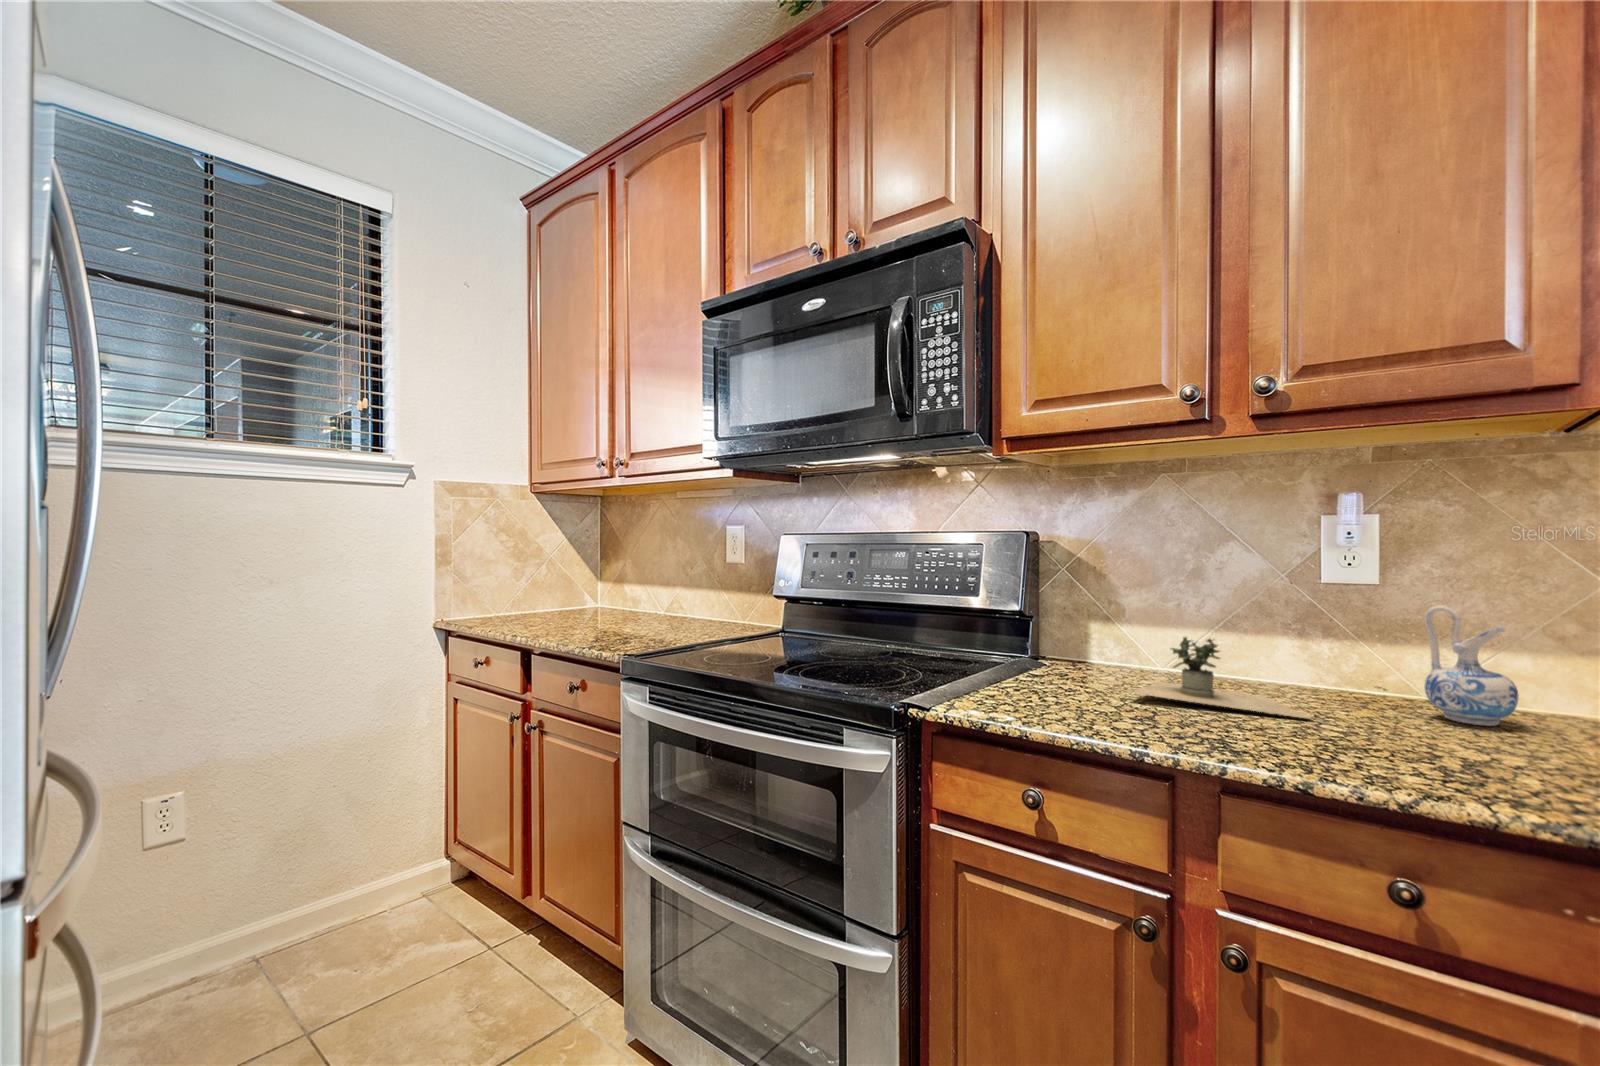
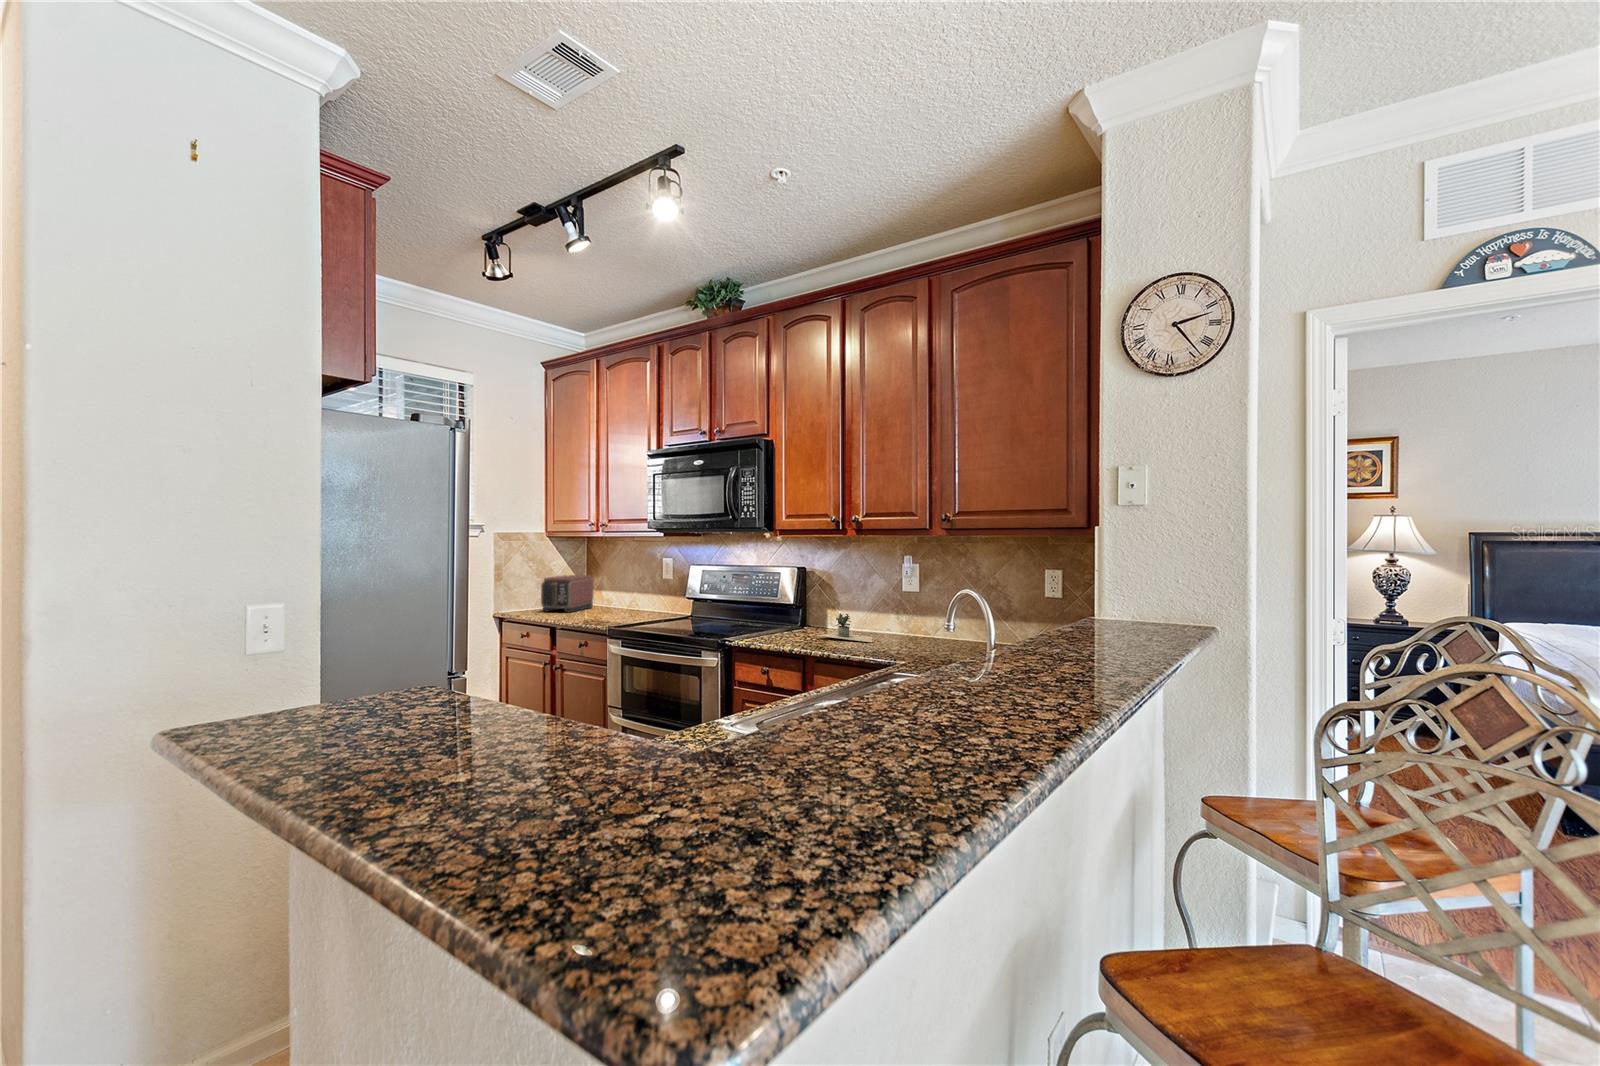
toaster: none [515,557,609,621] -> present [541,575,594,613]
ceramic pitcher: present [1425,605,1518,726] -> none [916,600,941,643]

